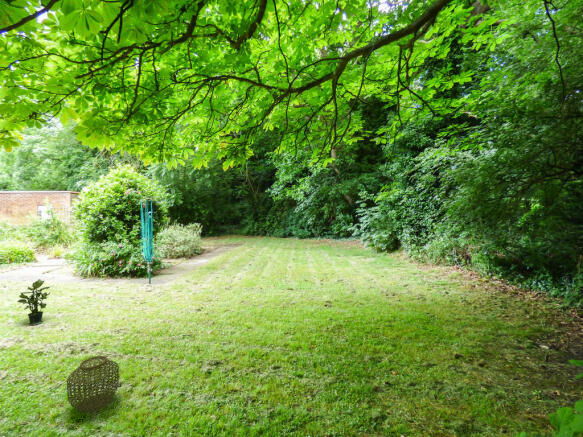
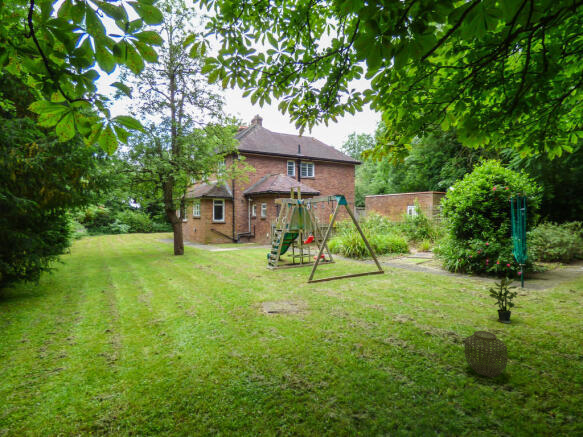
potted plant: present [17,279,50,325] -> present [489,277,518,323]

